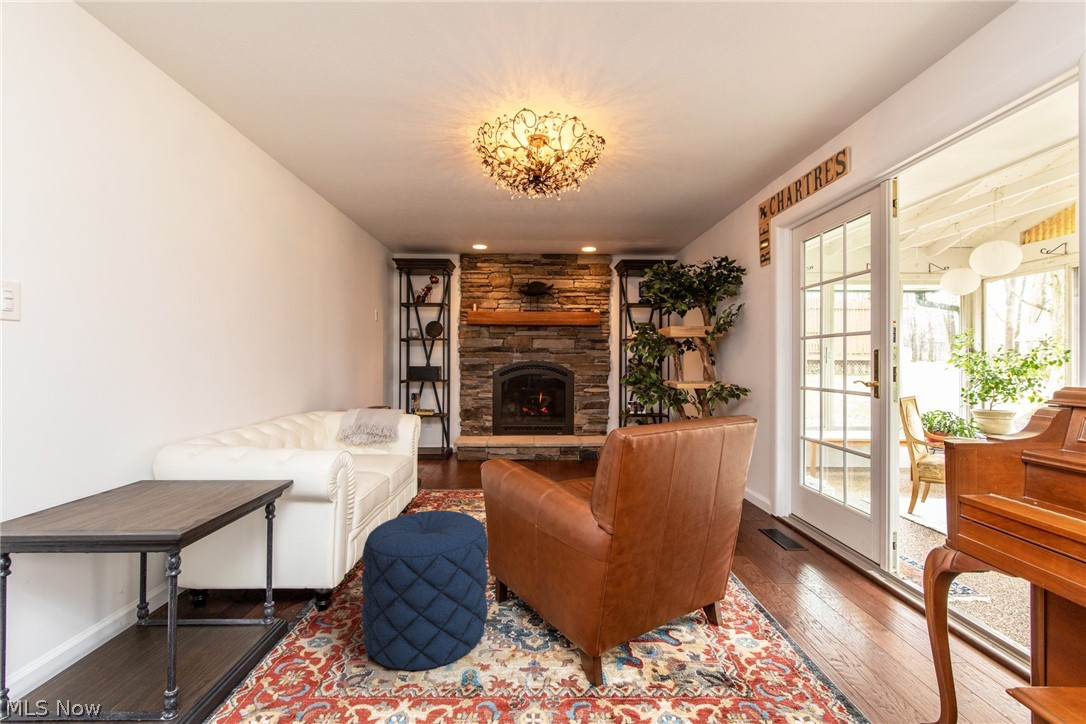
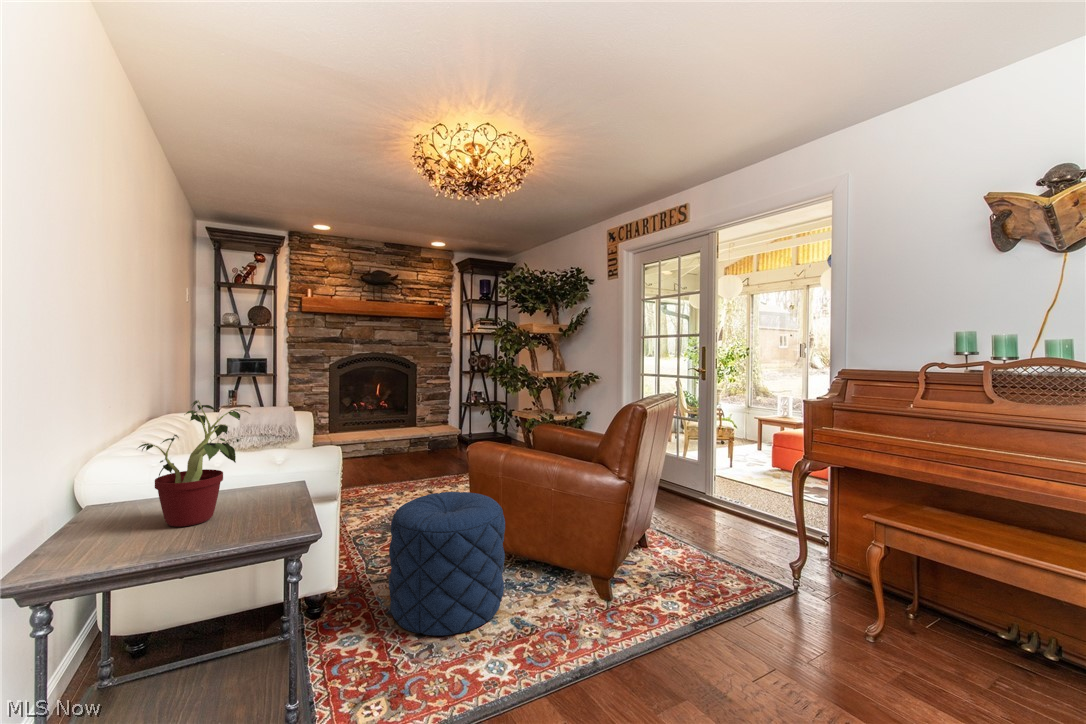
potted plant: none [110,404,215,511] -> present [138,400,248,527]

